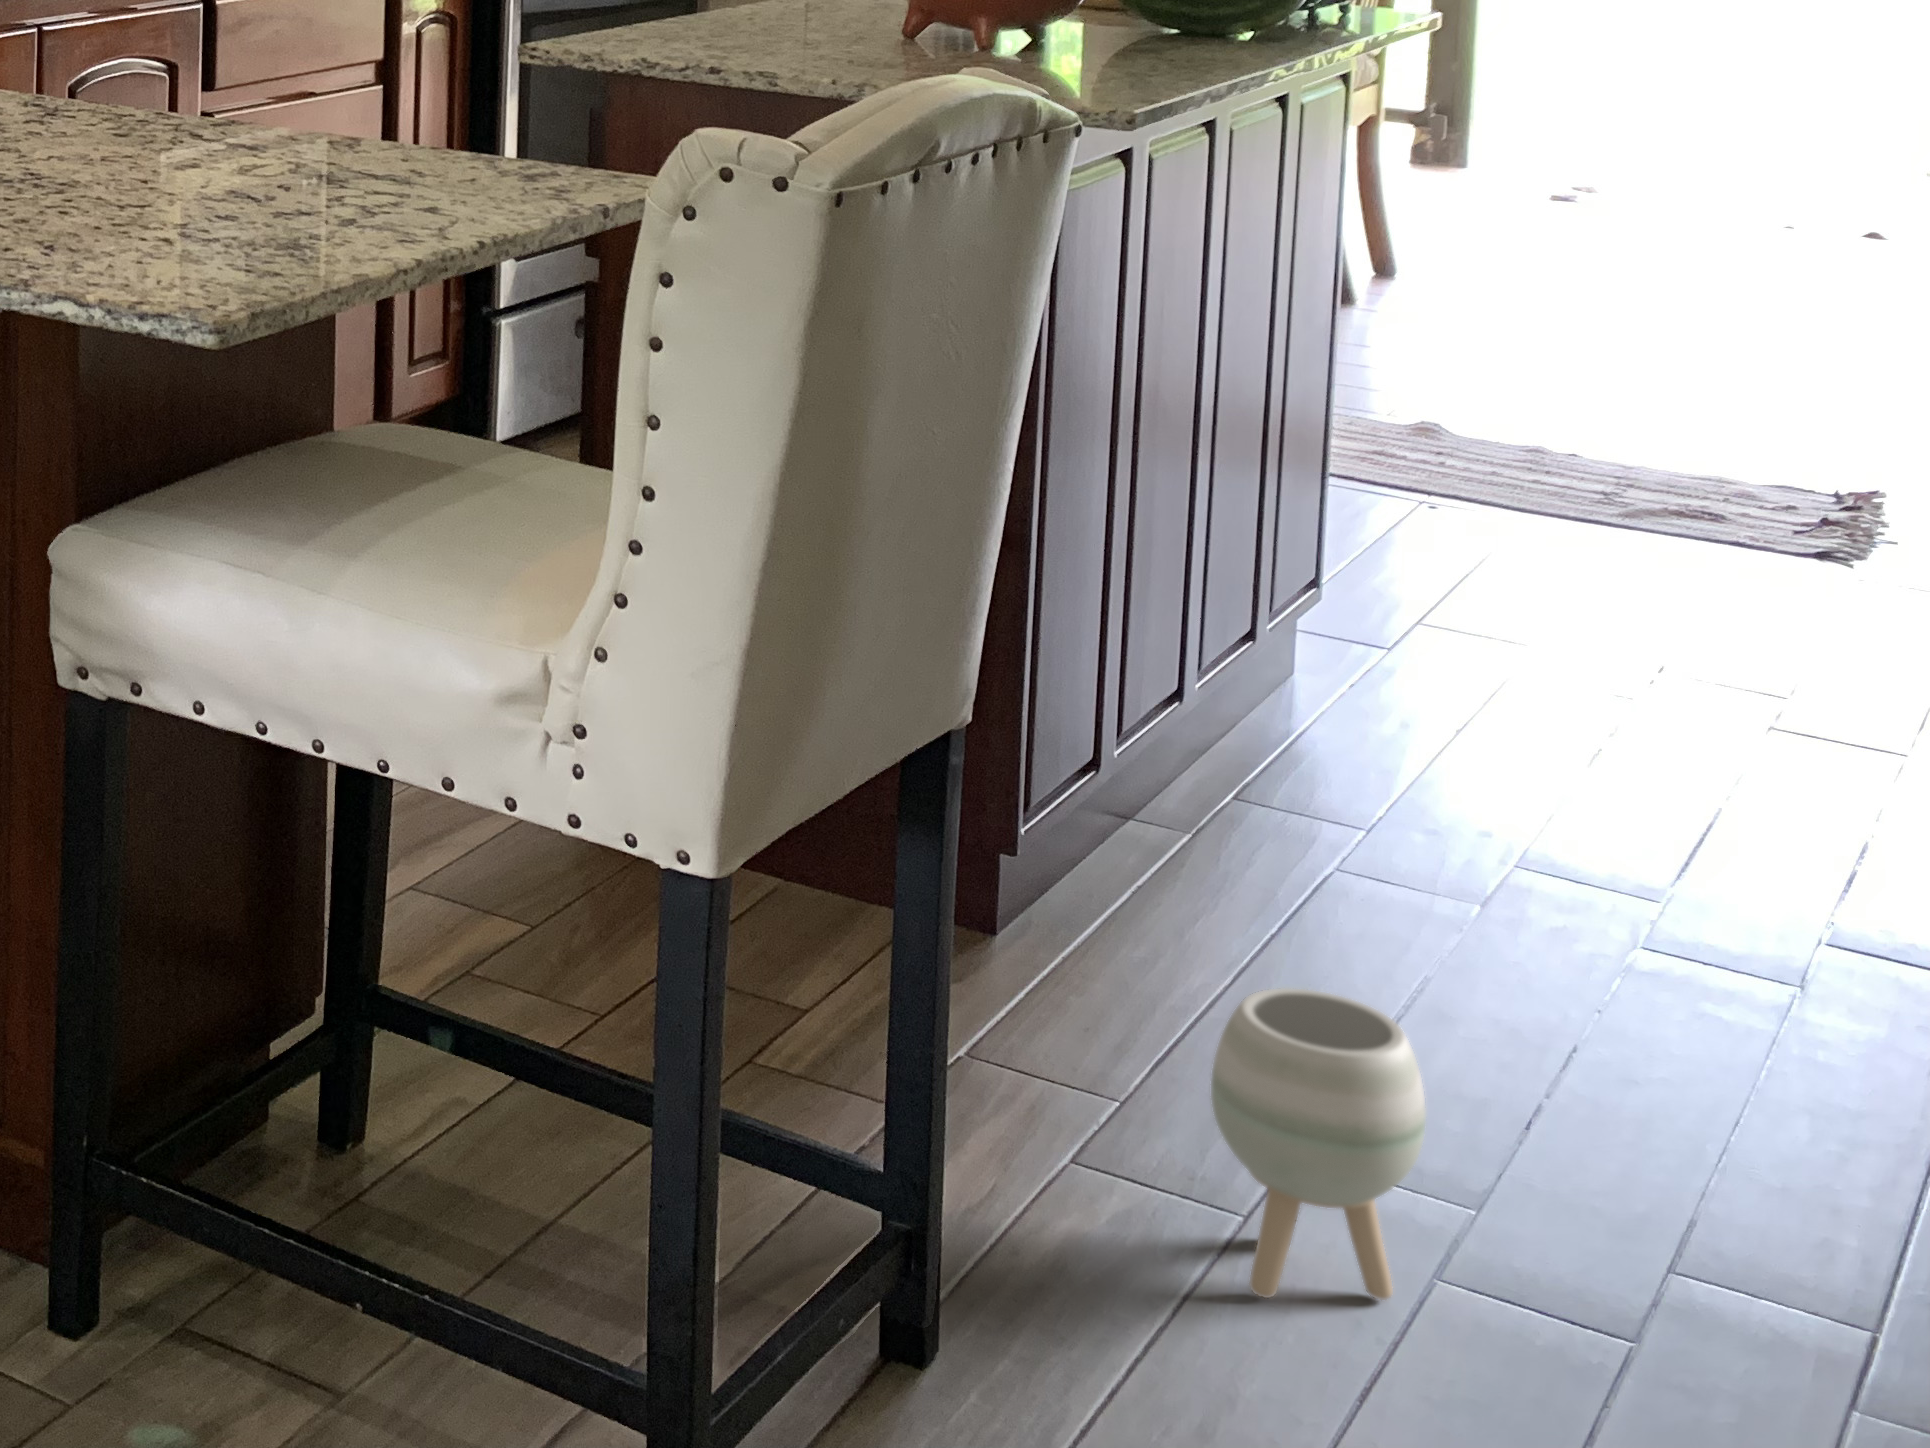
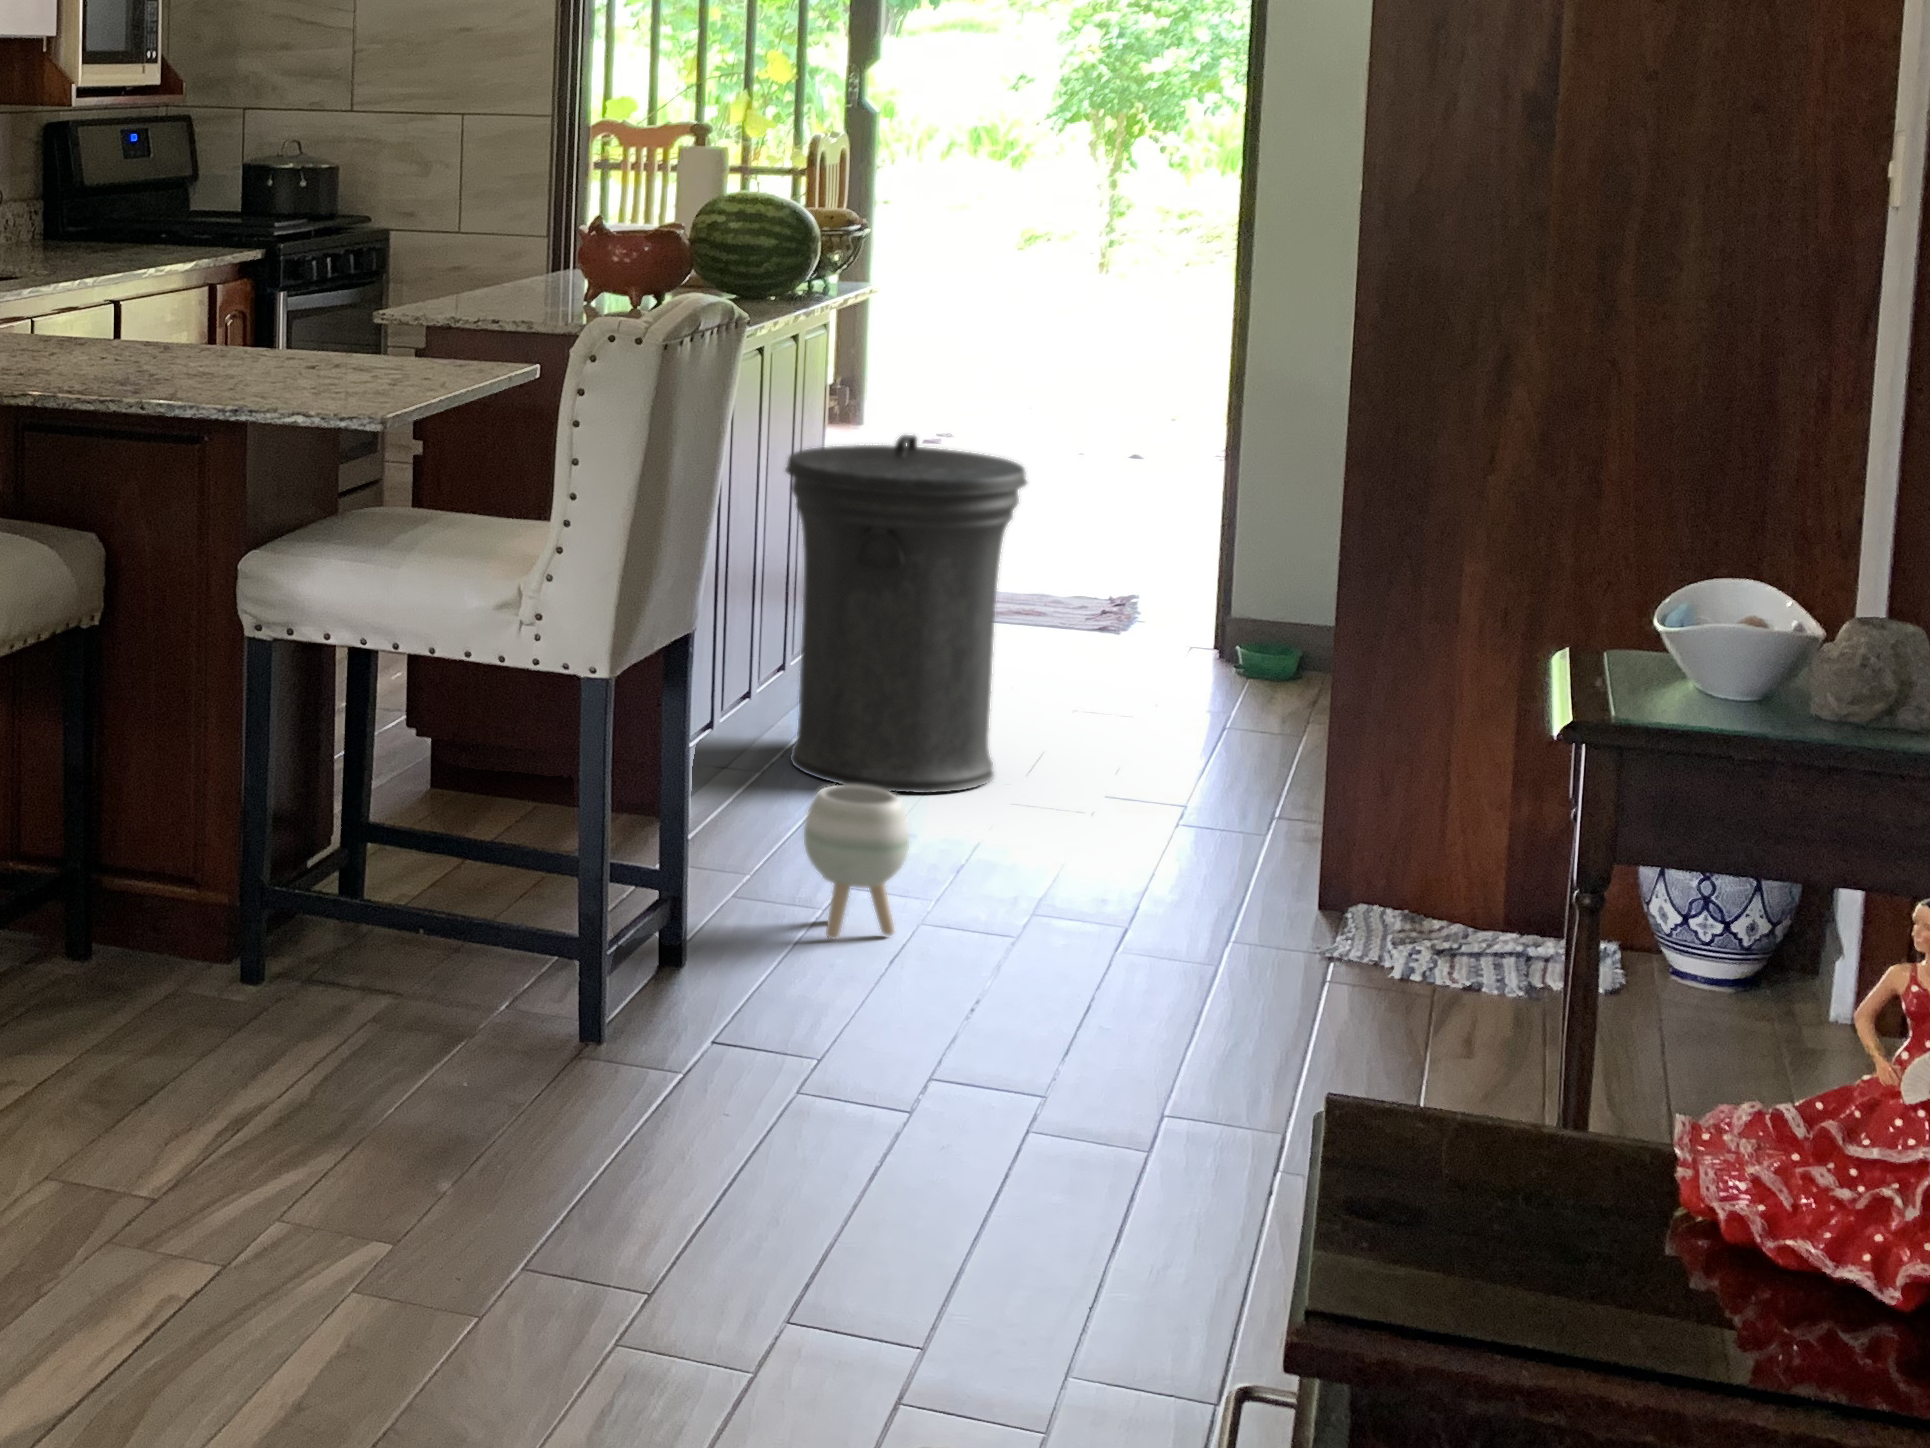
trash can: none [1245,283,1694,918] -> present [786,435,1027,793]

